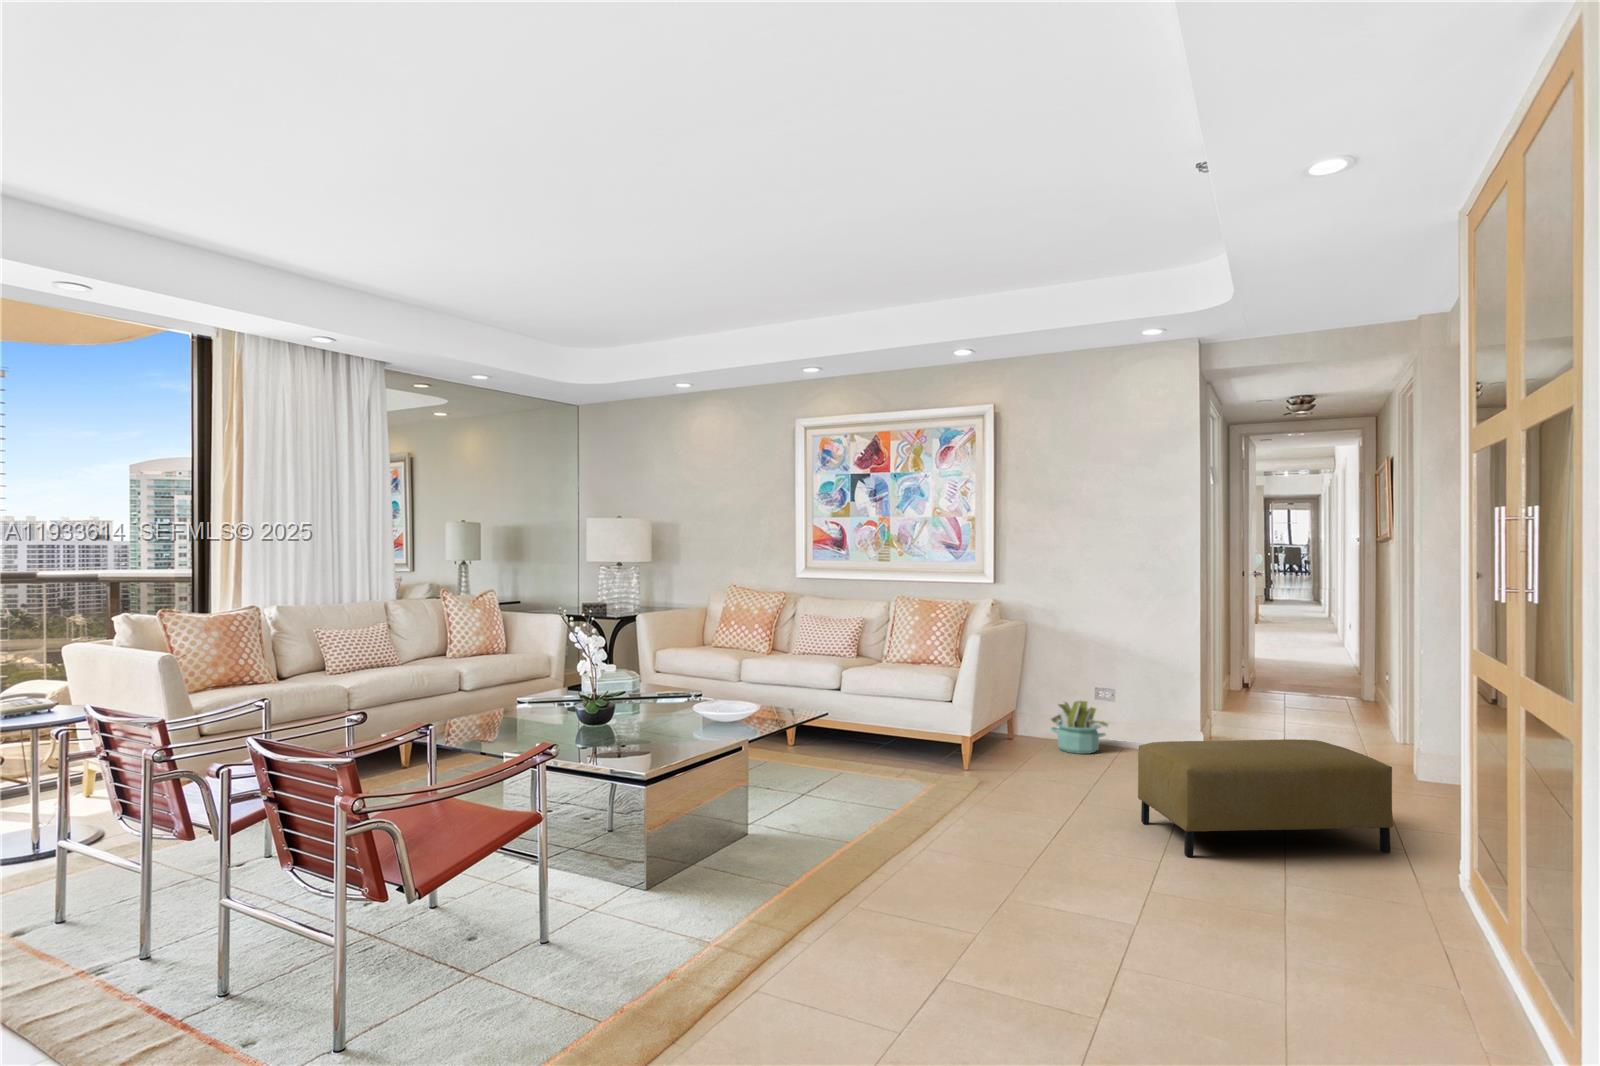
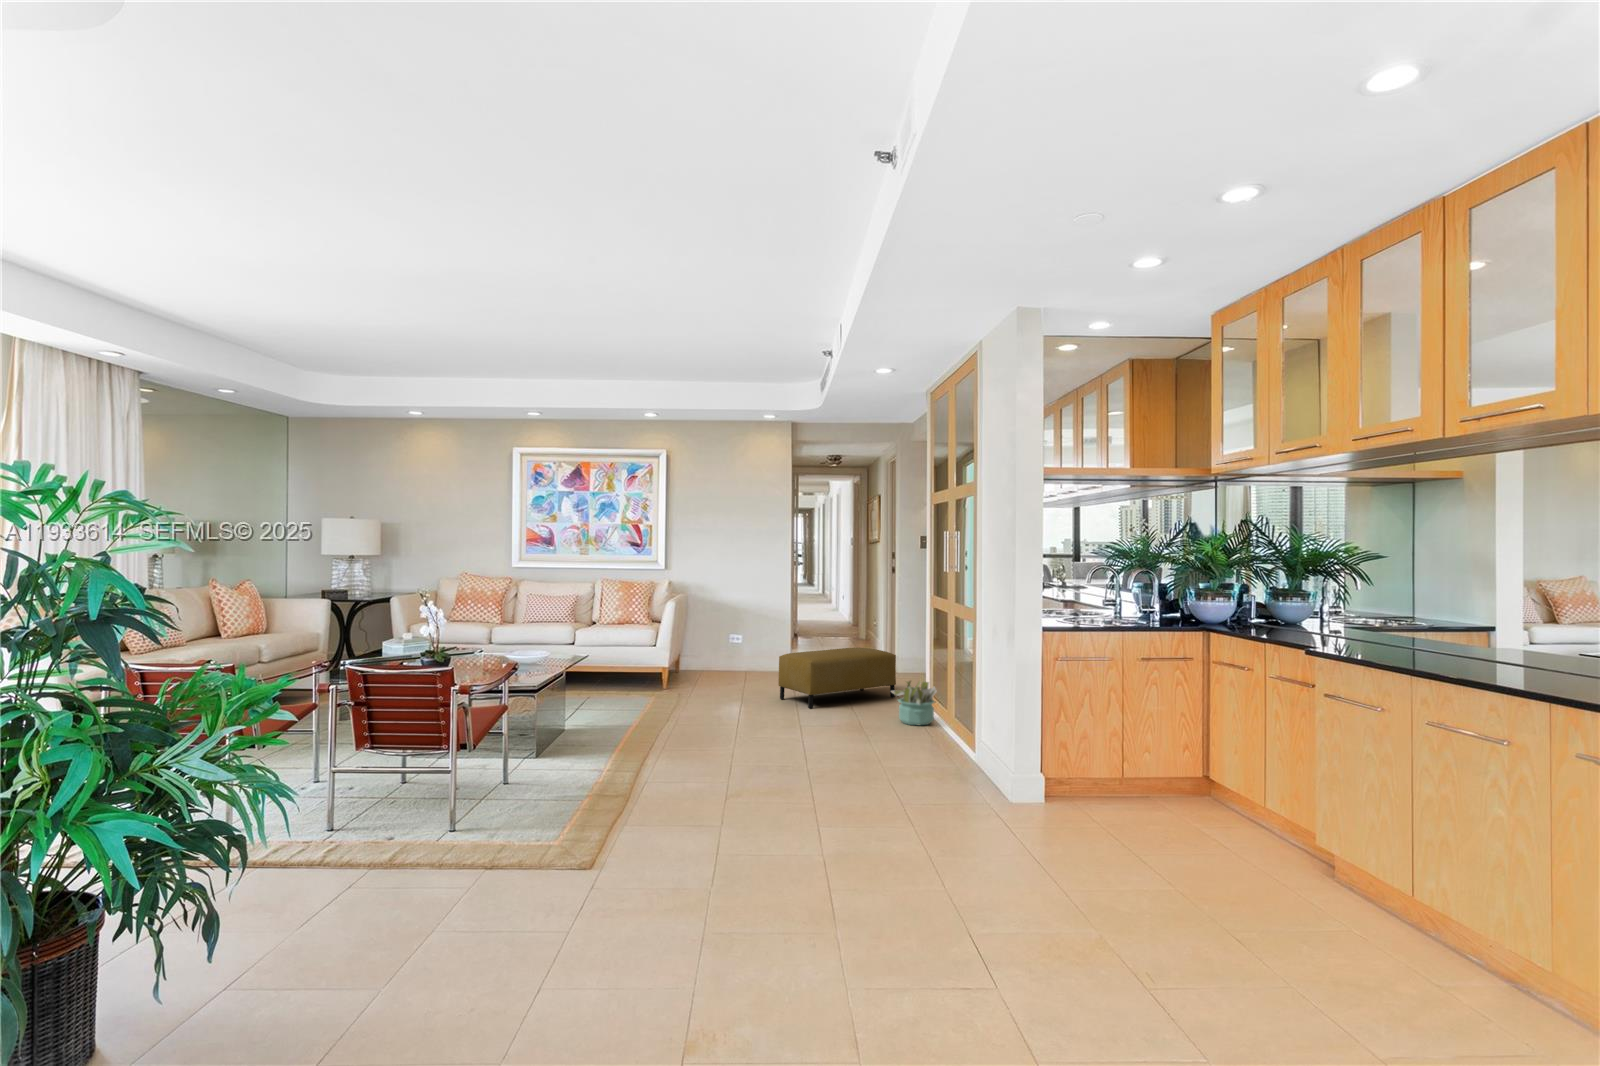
decorative plant: present [1051,701,1109,754] -> present [892,681,936,725]

